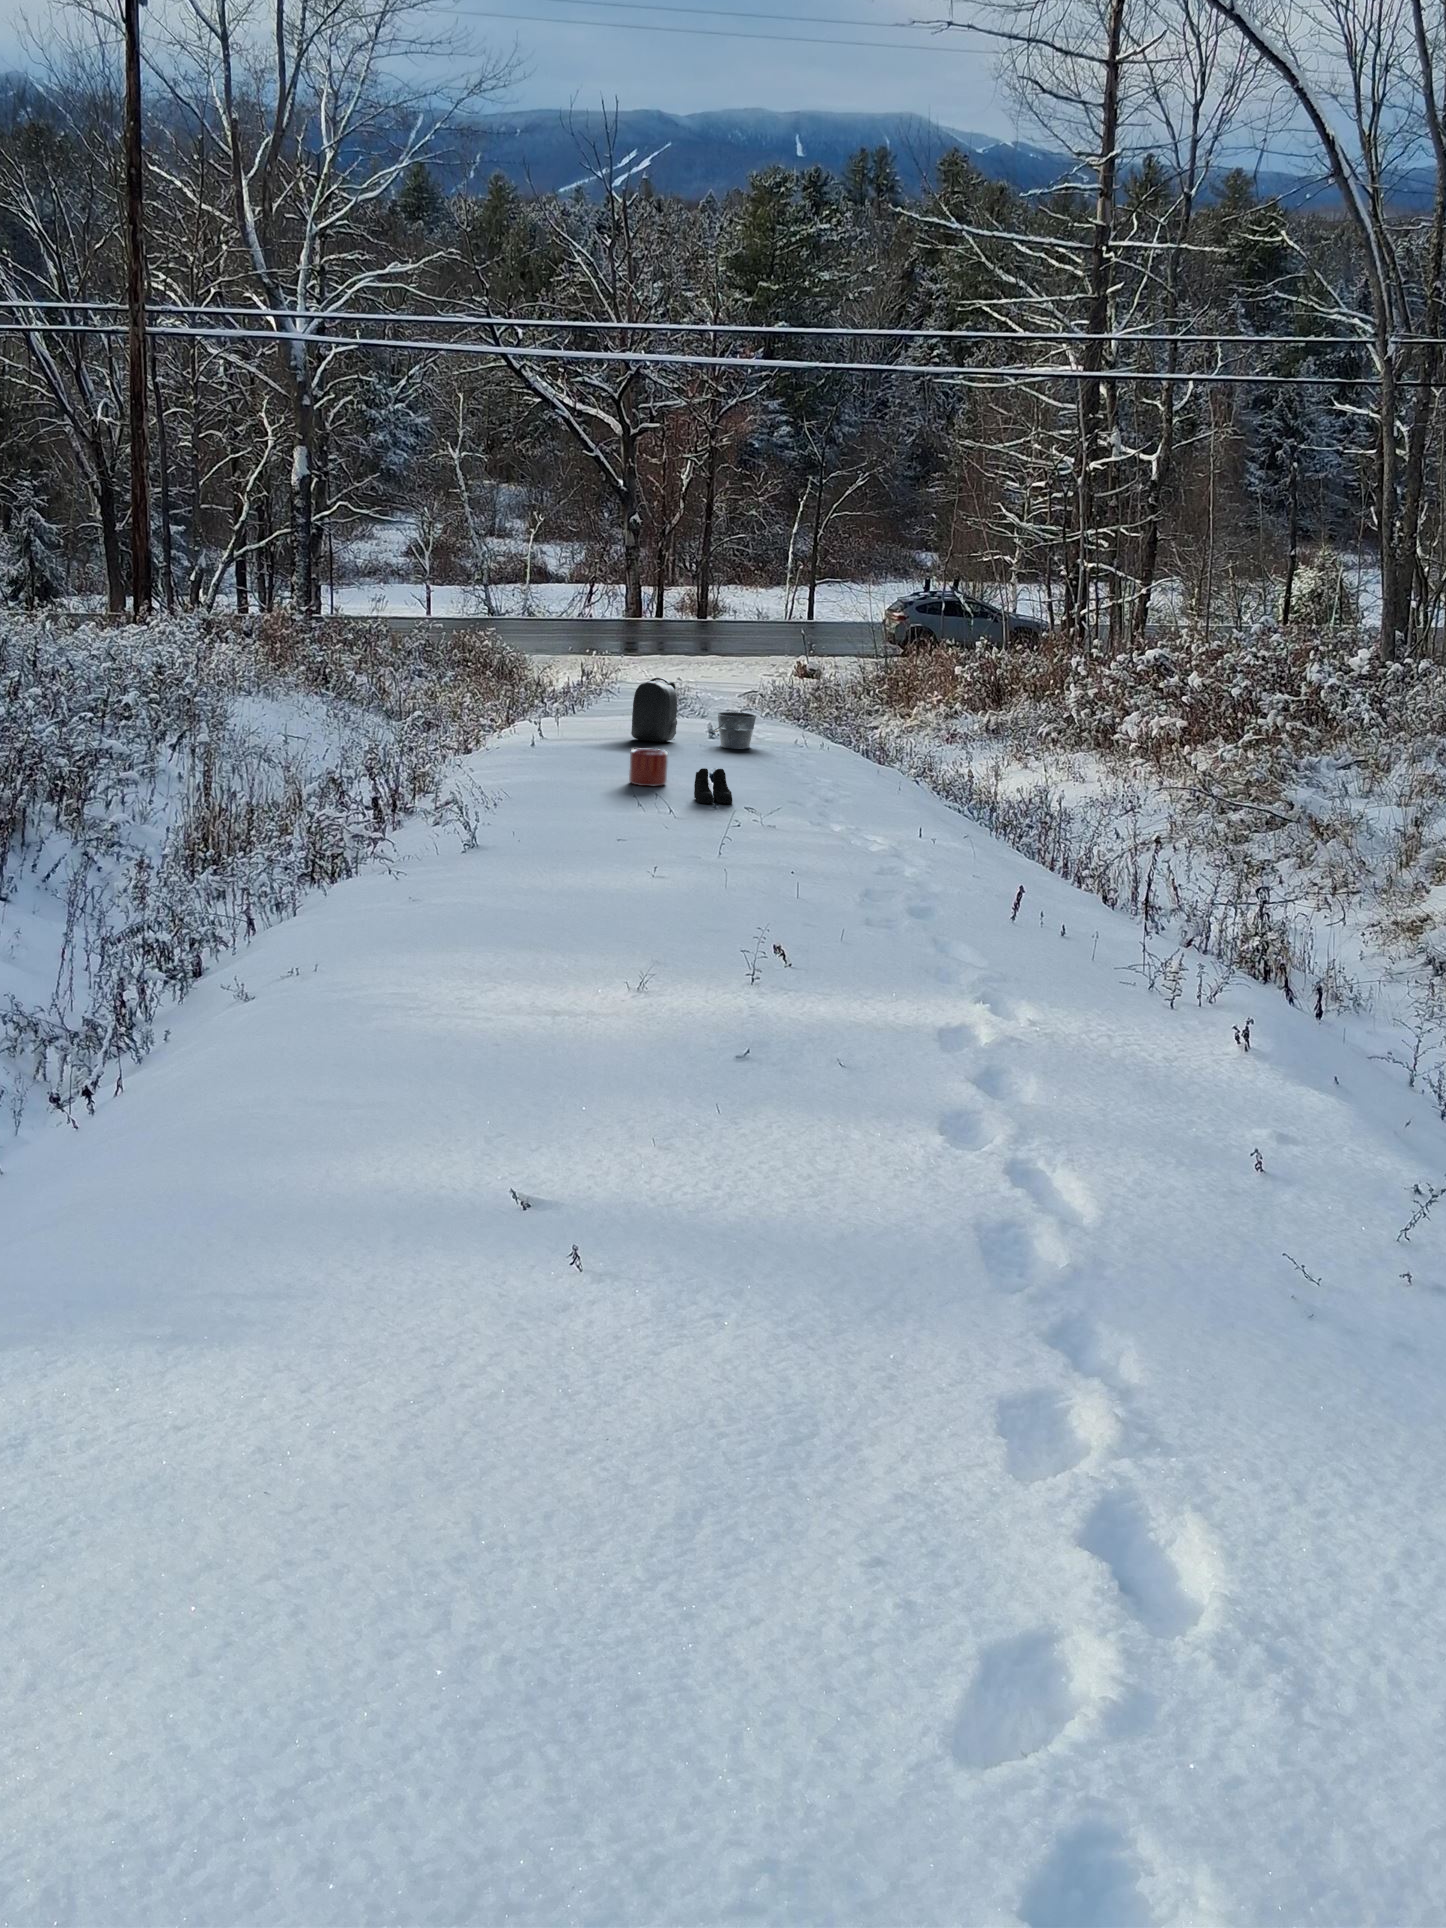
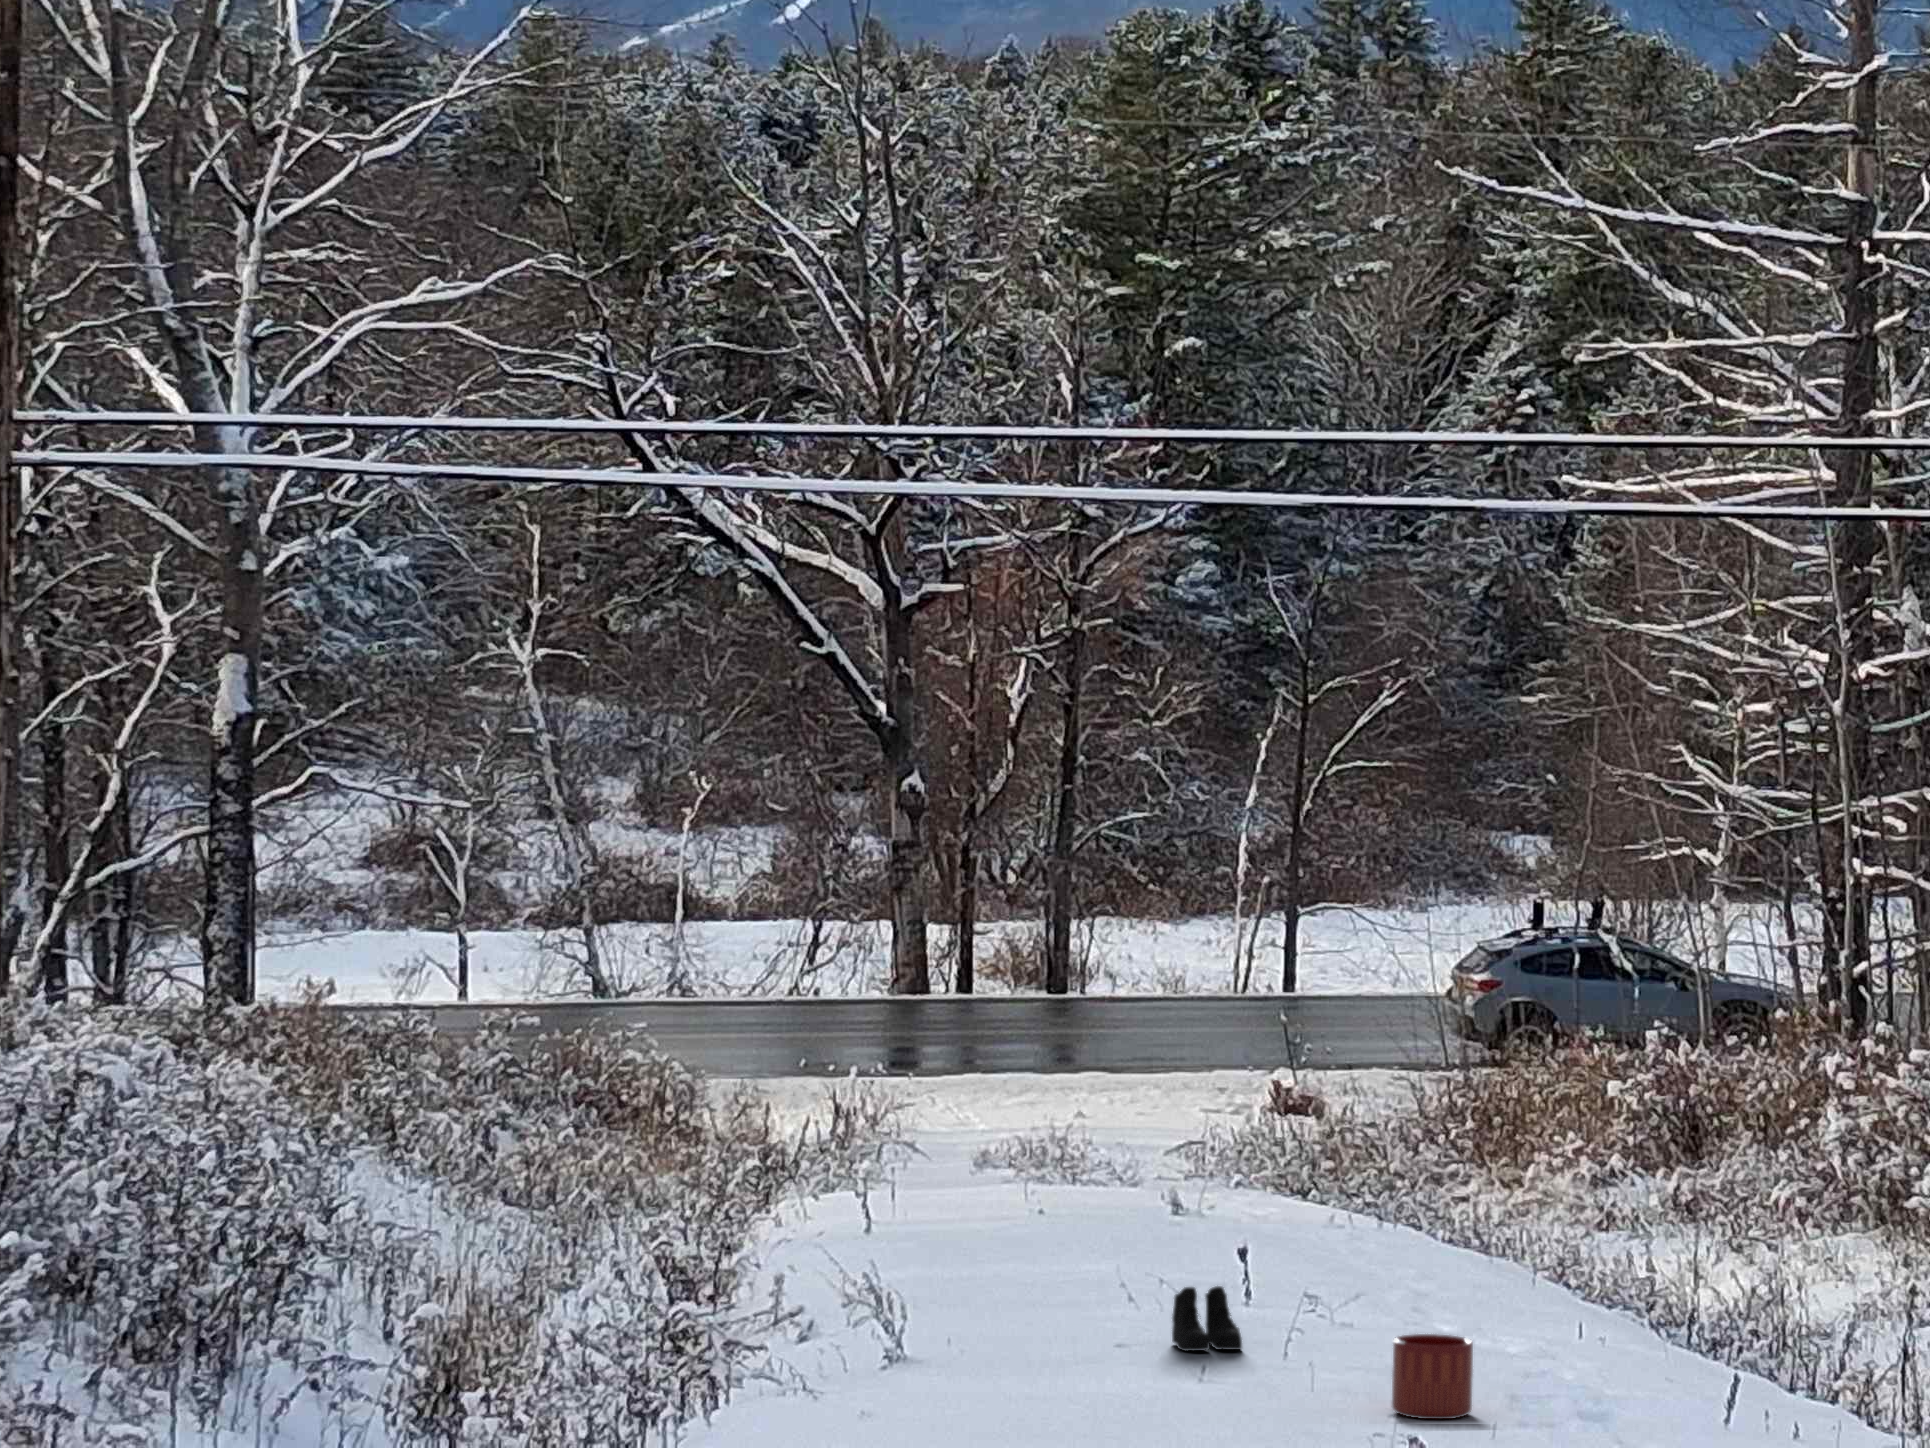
backpack: present [631,678,677,742] -> none [1016,1122,1102,1247]
bucket: present [713,712,756,749] -> none [1170,1184,1252,1254]
planter: present [629,749,668,786] -> present [1392,1334,1473,1419]

